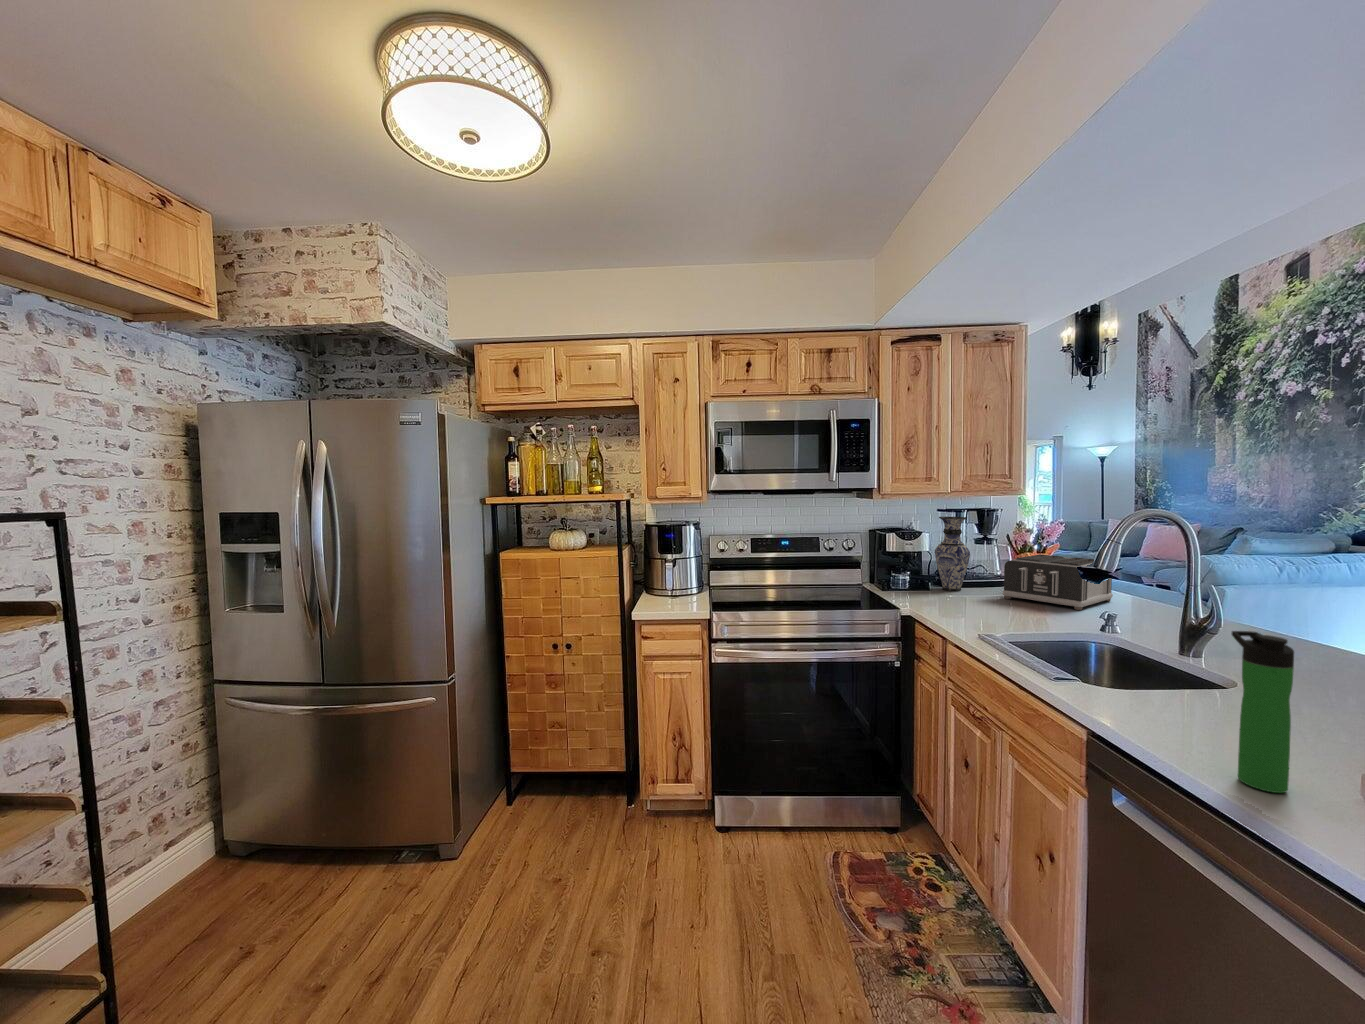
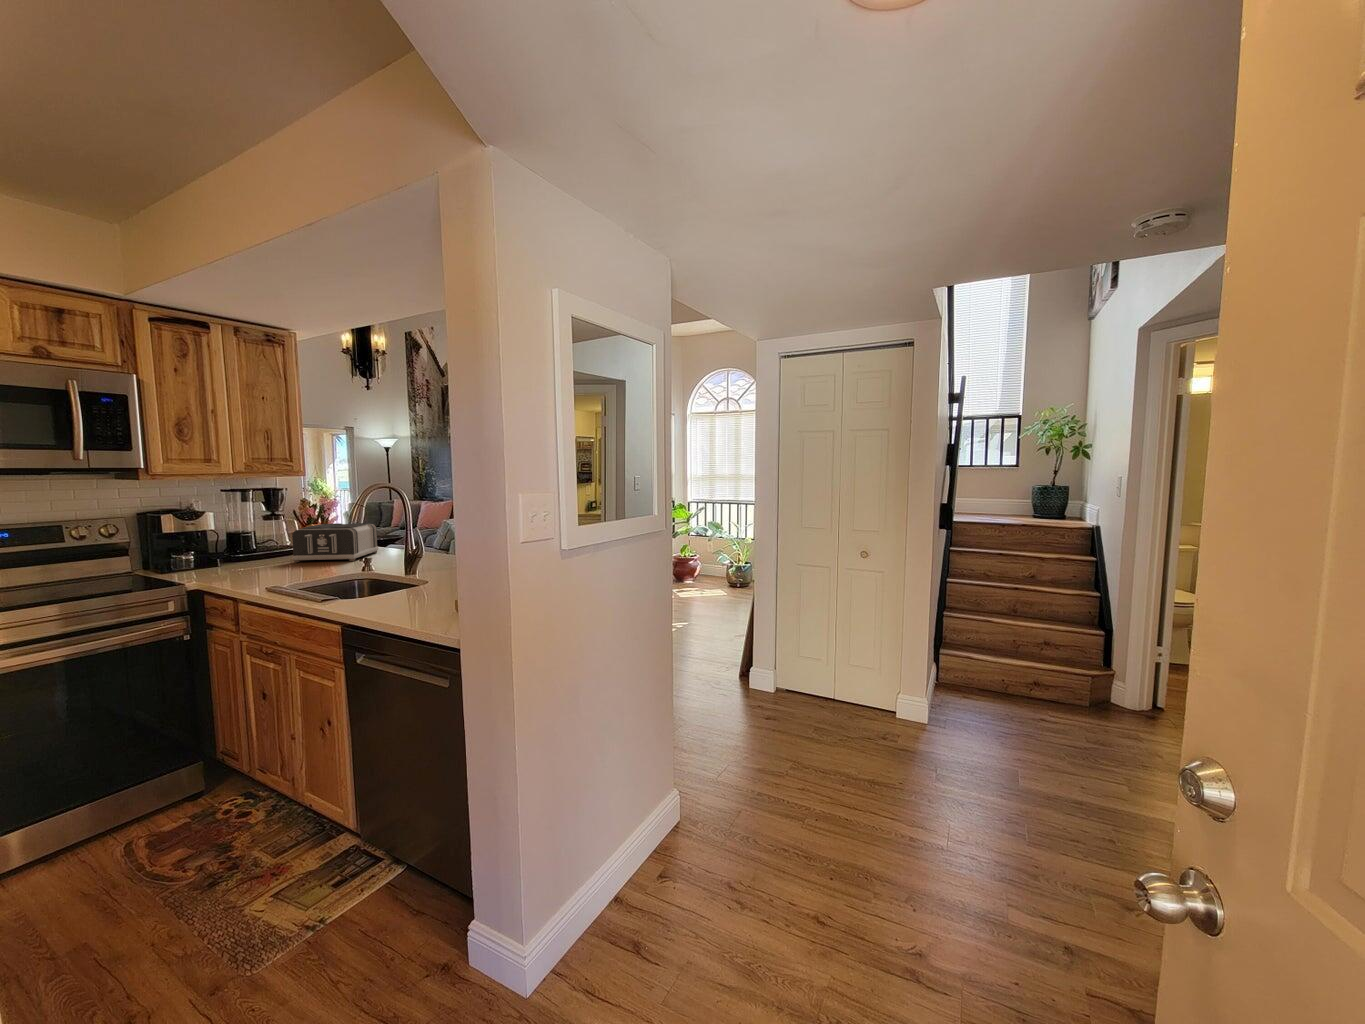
vase: present [935,517,970,591] -> none [222,496,260,564]
bottle: present [1232,631,1294,793] -> none [402,542,428,620]

